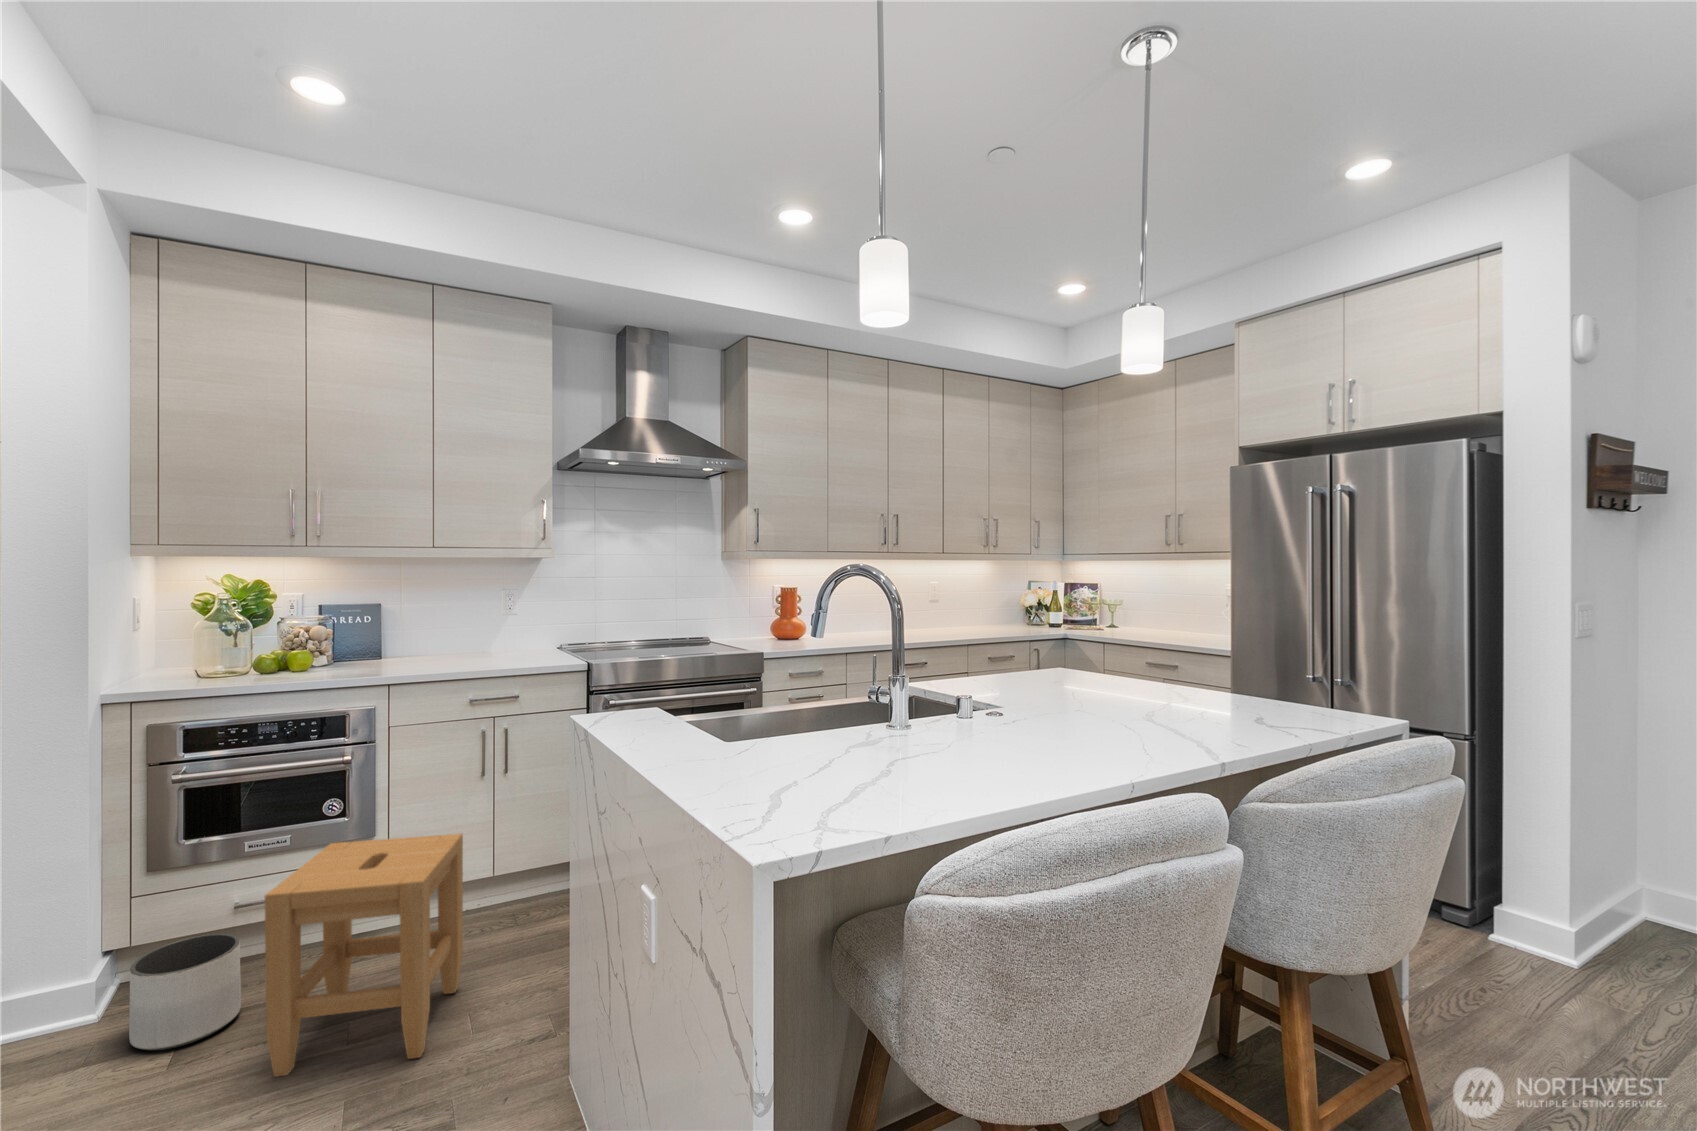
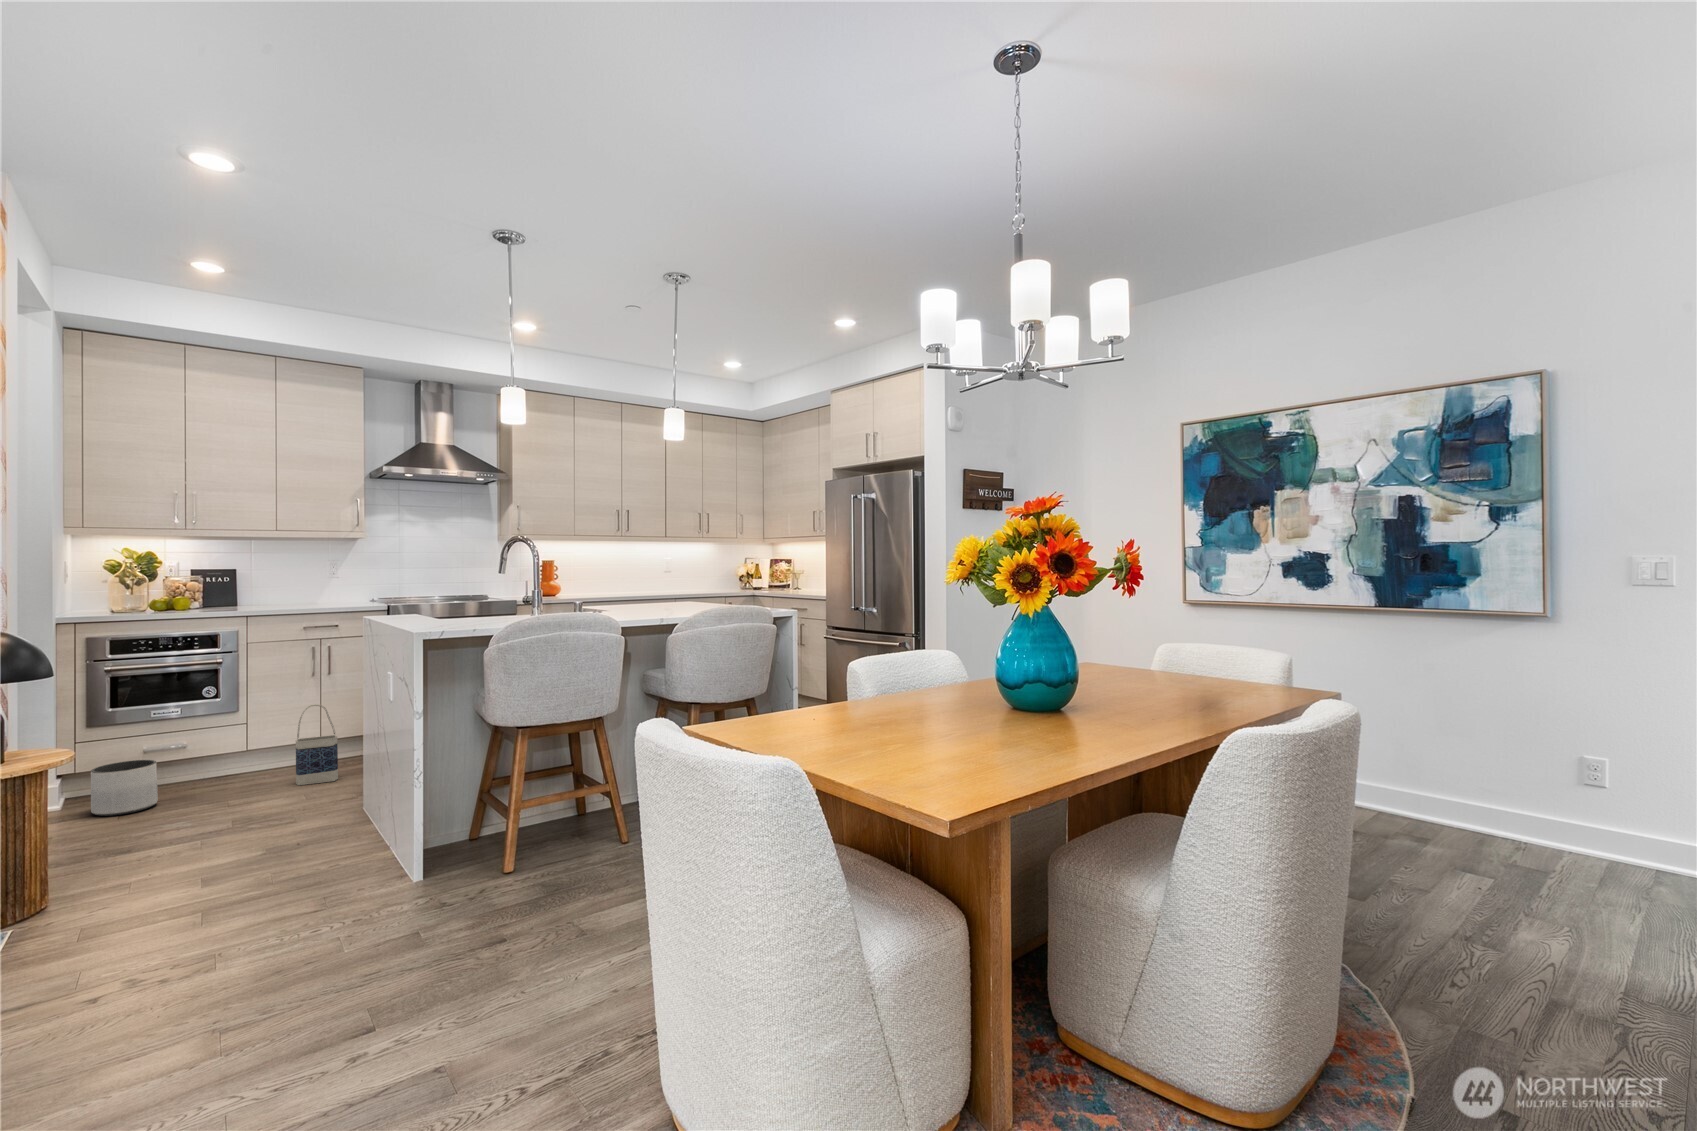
bag: none [457,831,520,968] -> present [296,704,338,785]
stool: present [265,834,463,1077] -> none [182,700,300,819]

